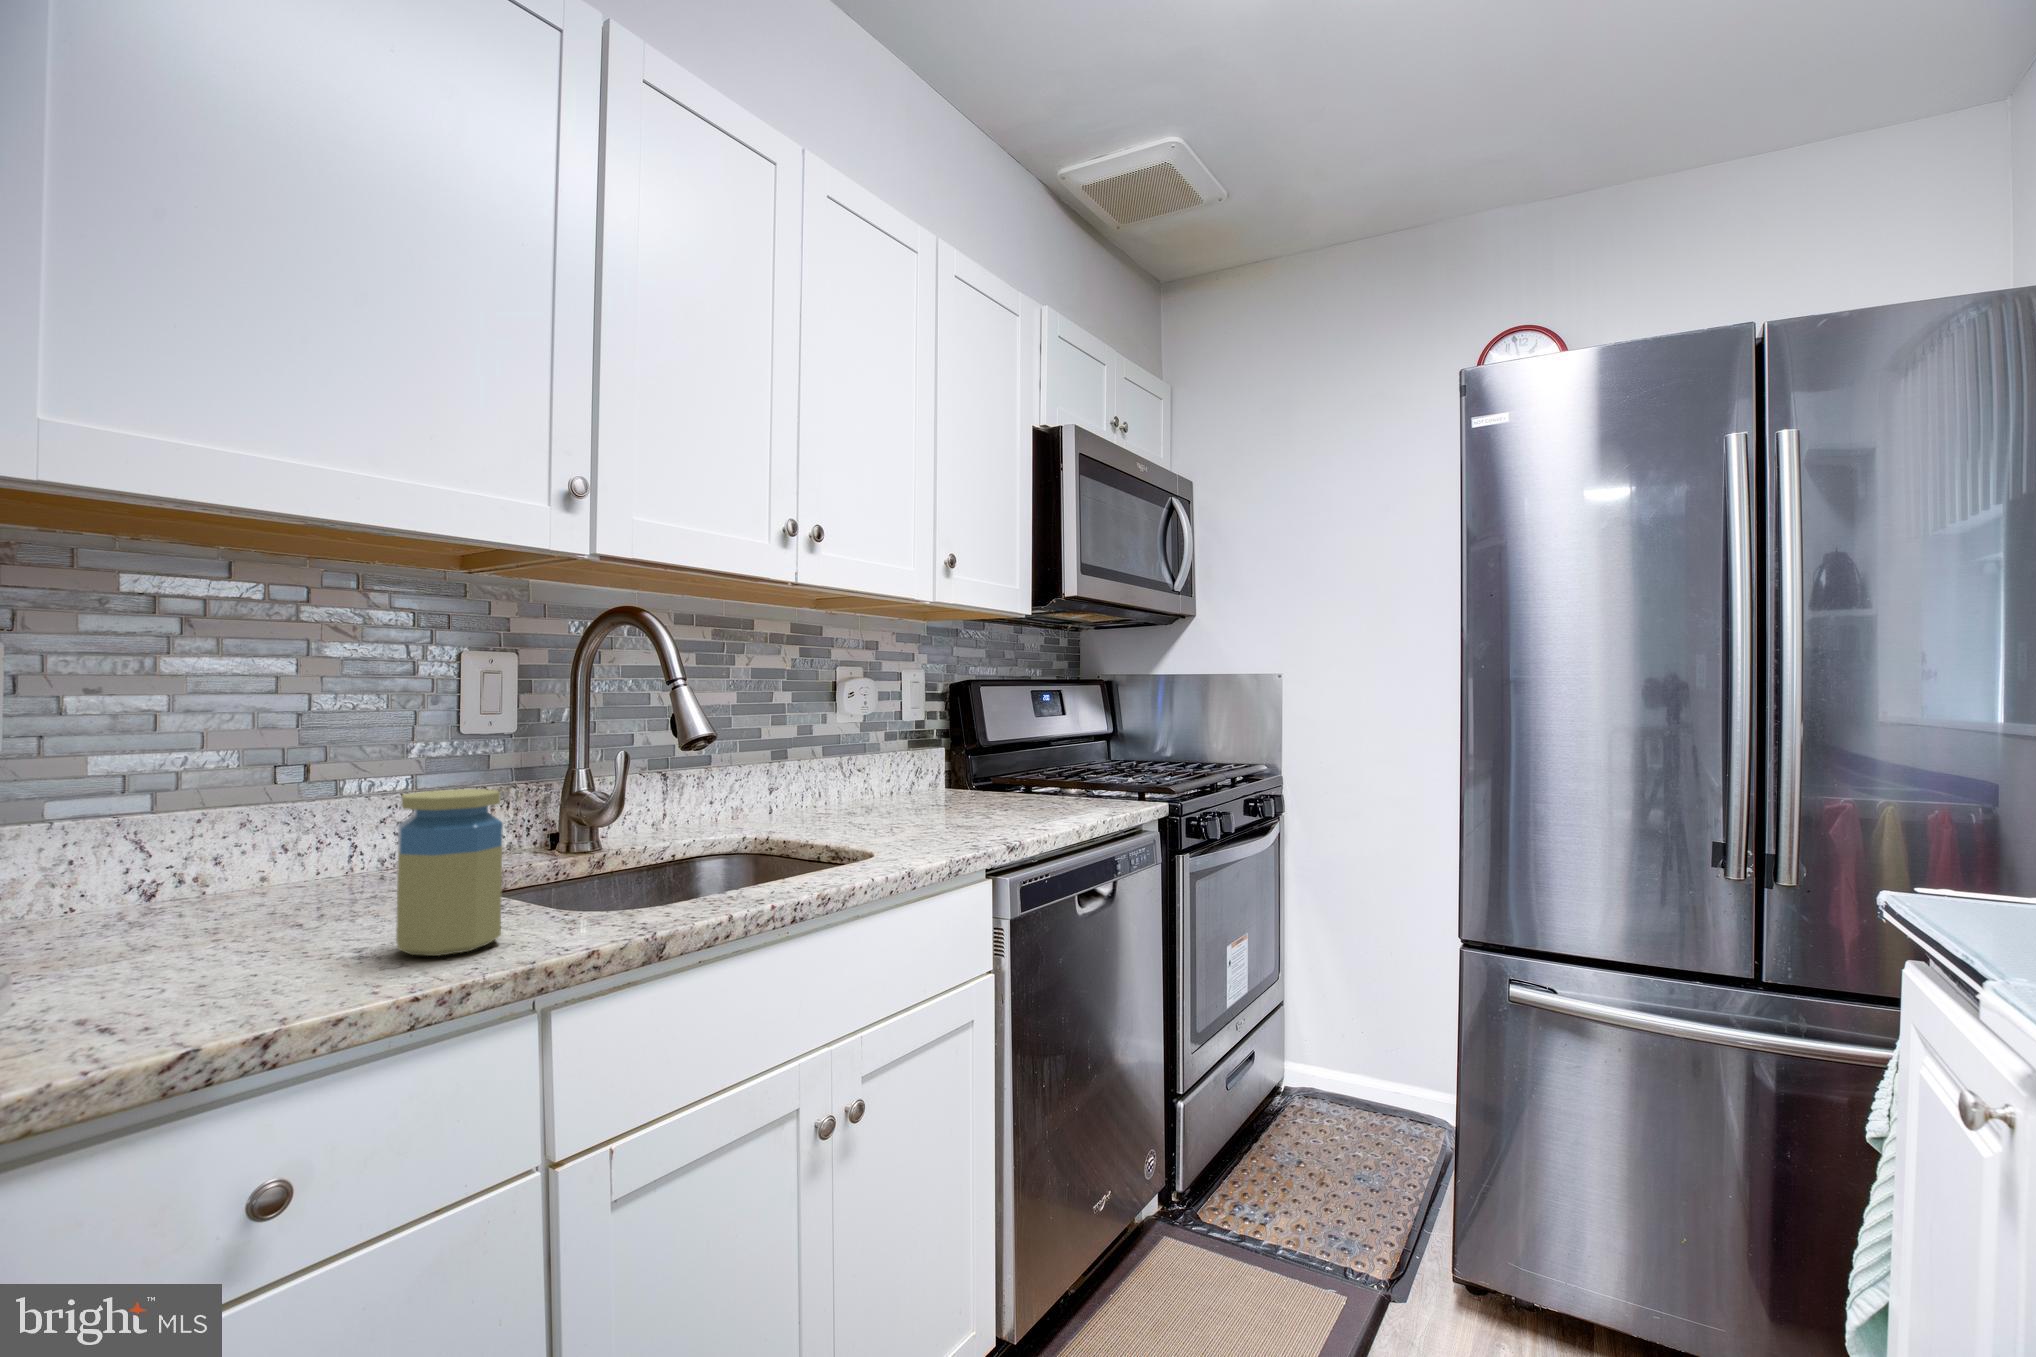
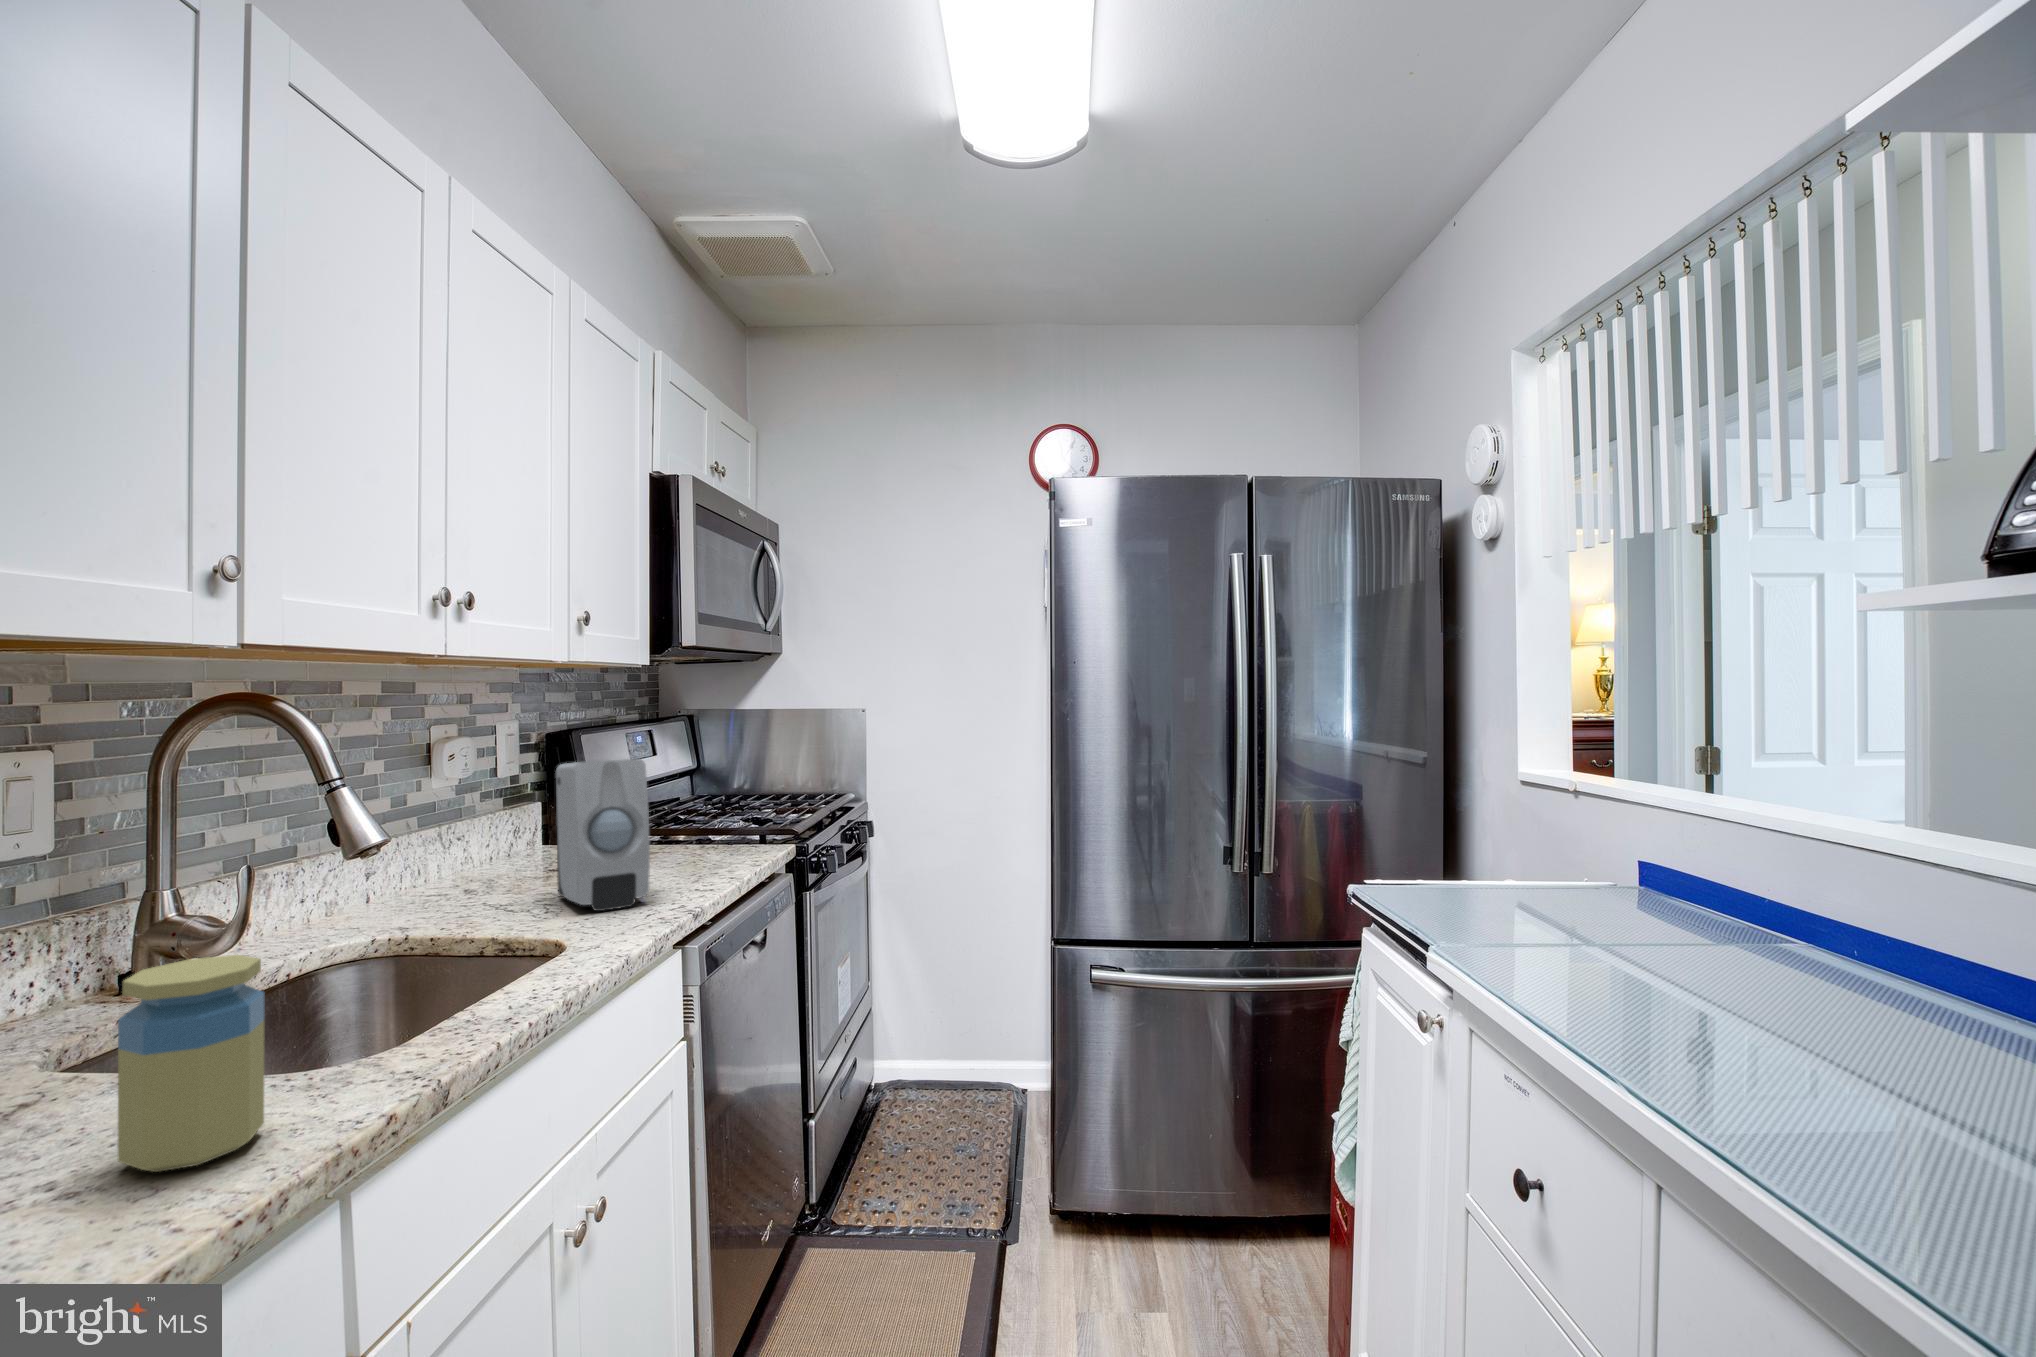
soap dispenser: none [903,689,970,833] -> present [555,759,650,911]

